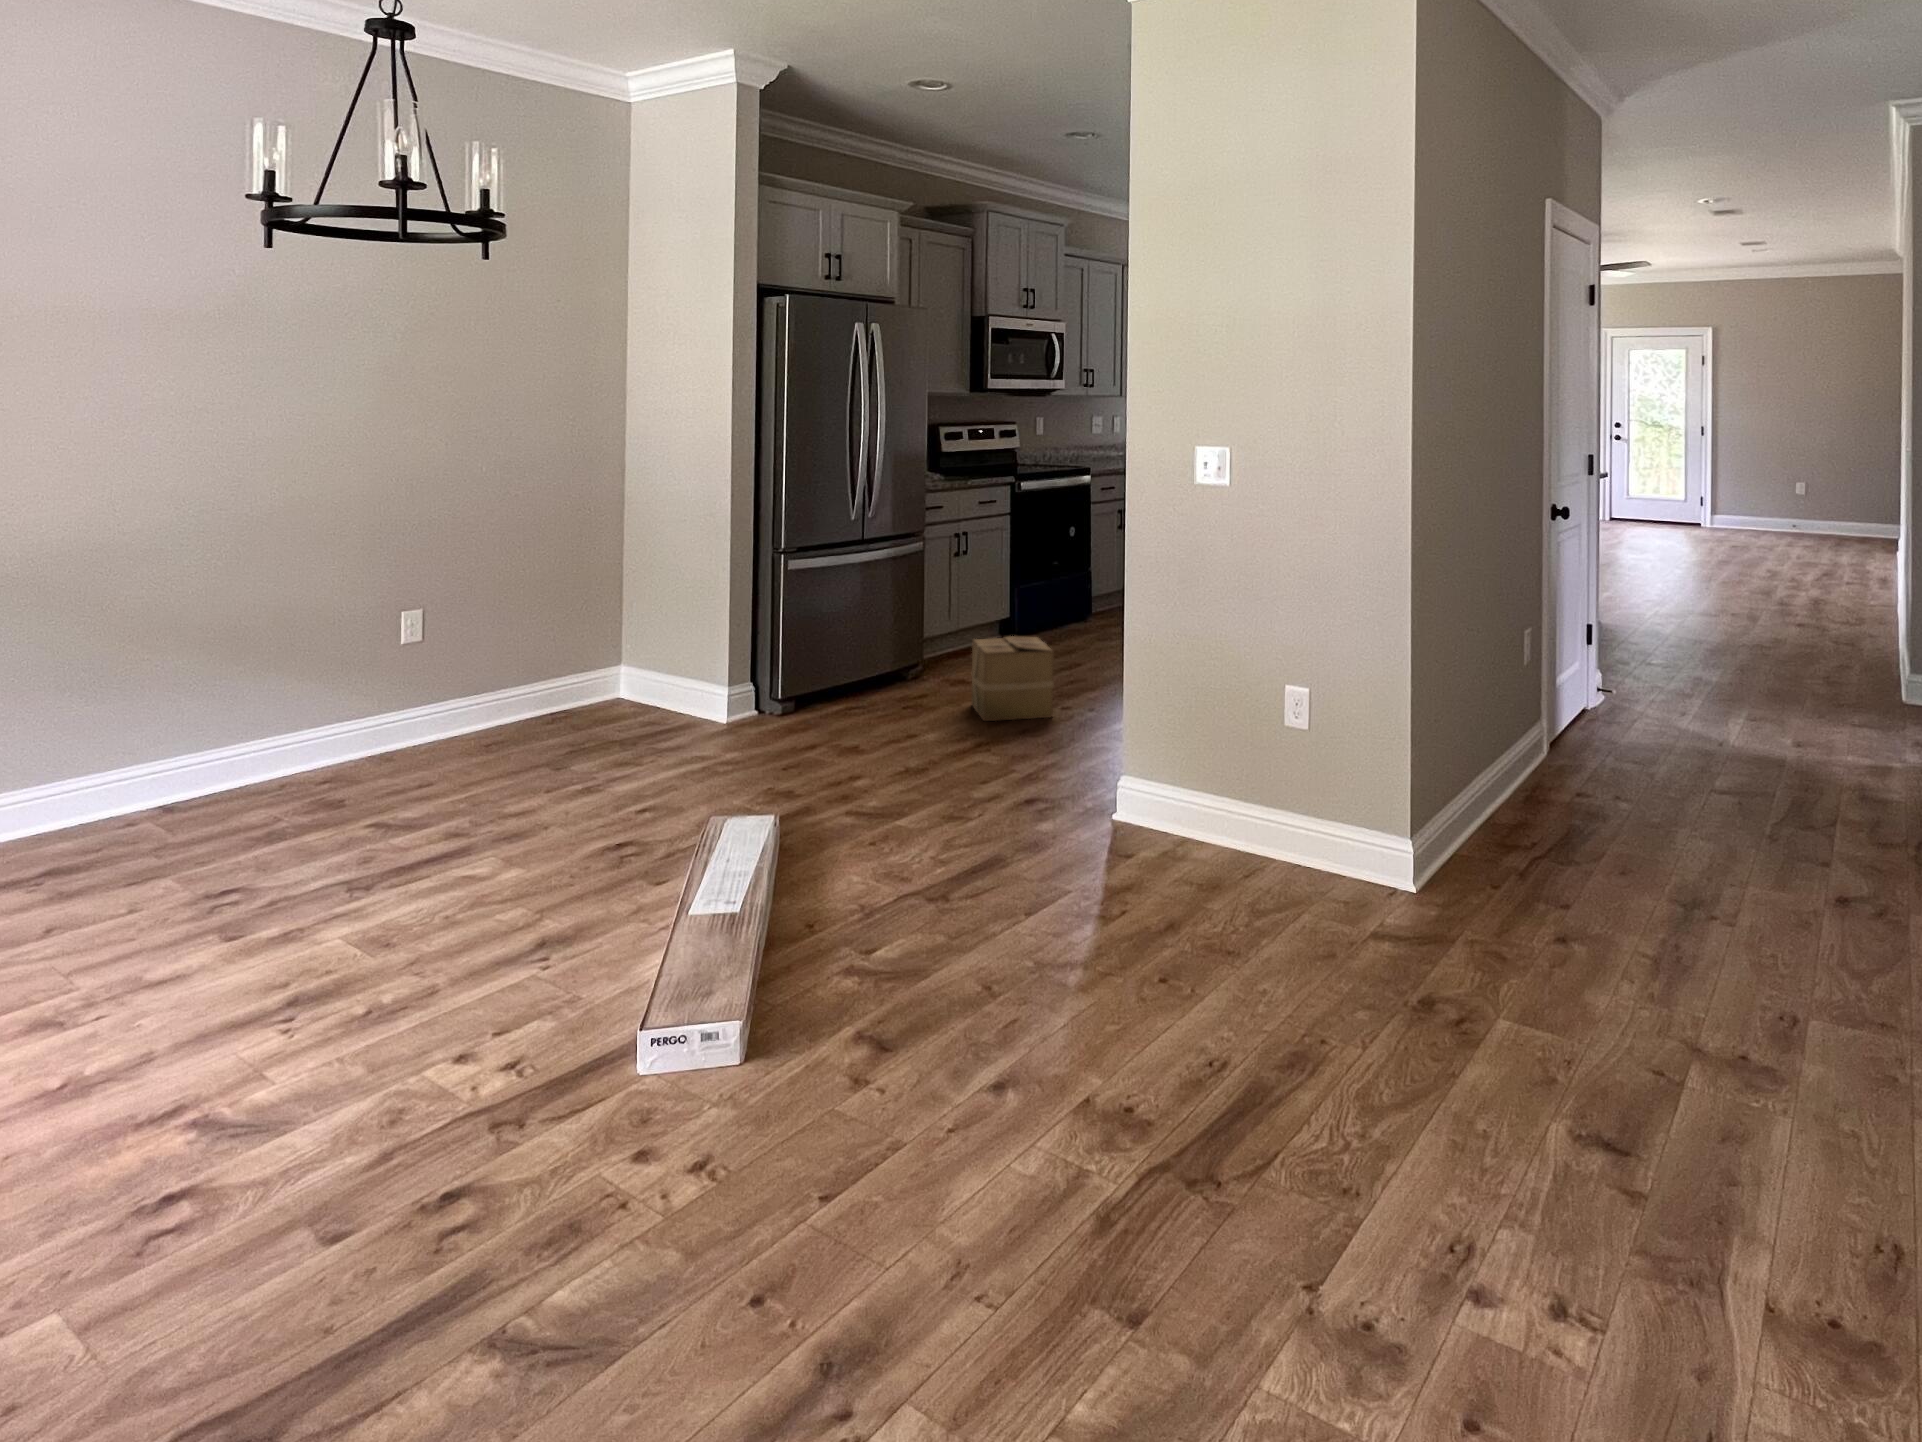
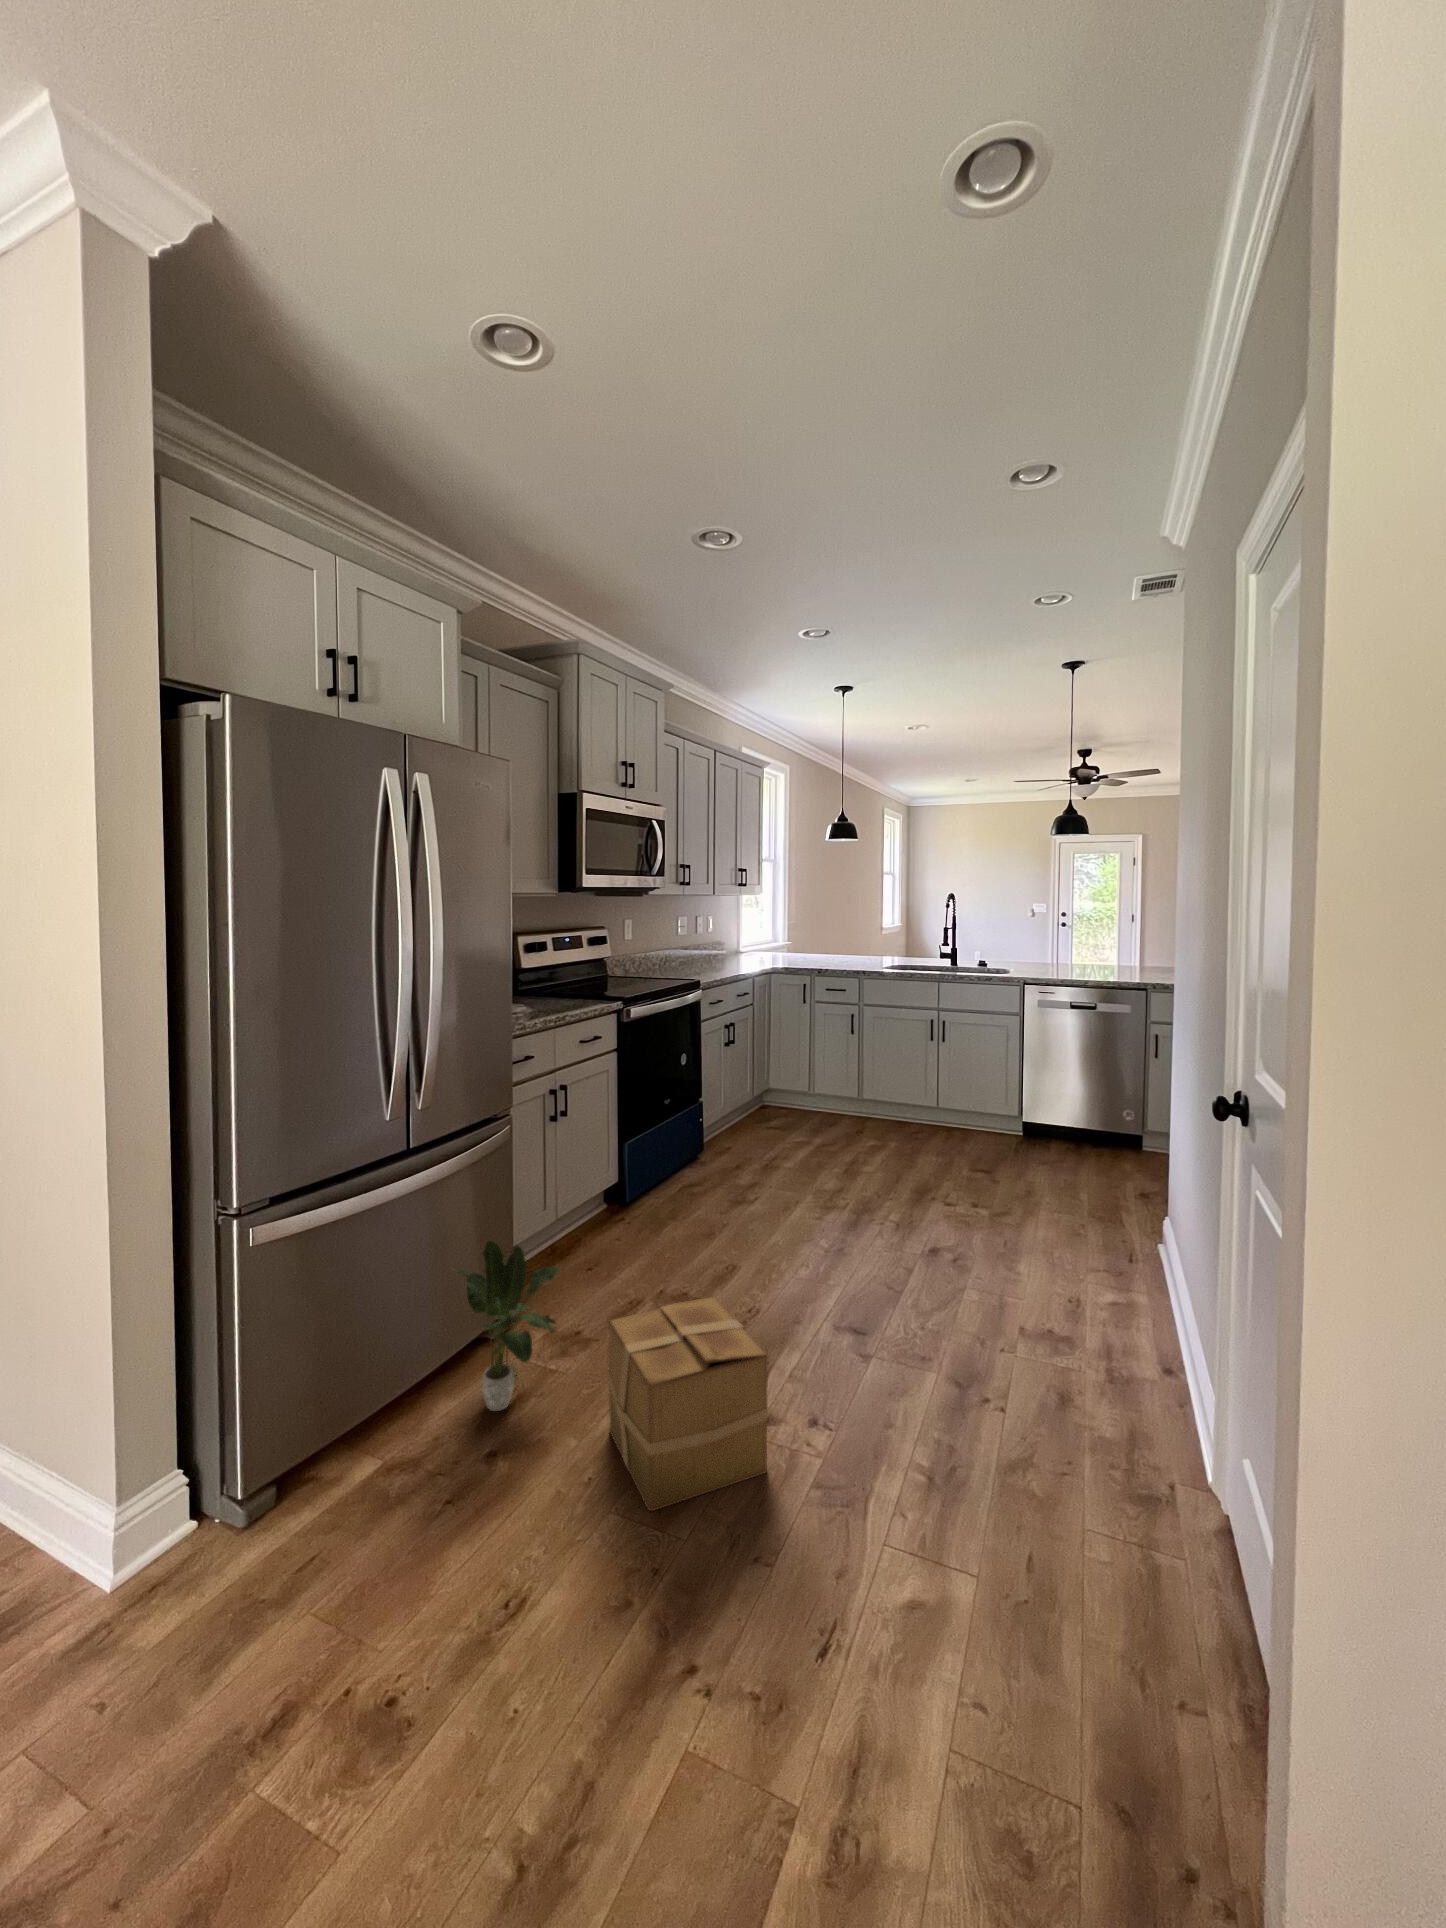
potted plant: none [885,598,948,697] -> present [452,1241,560,1411]

